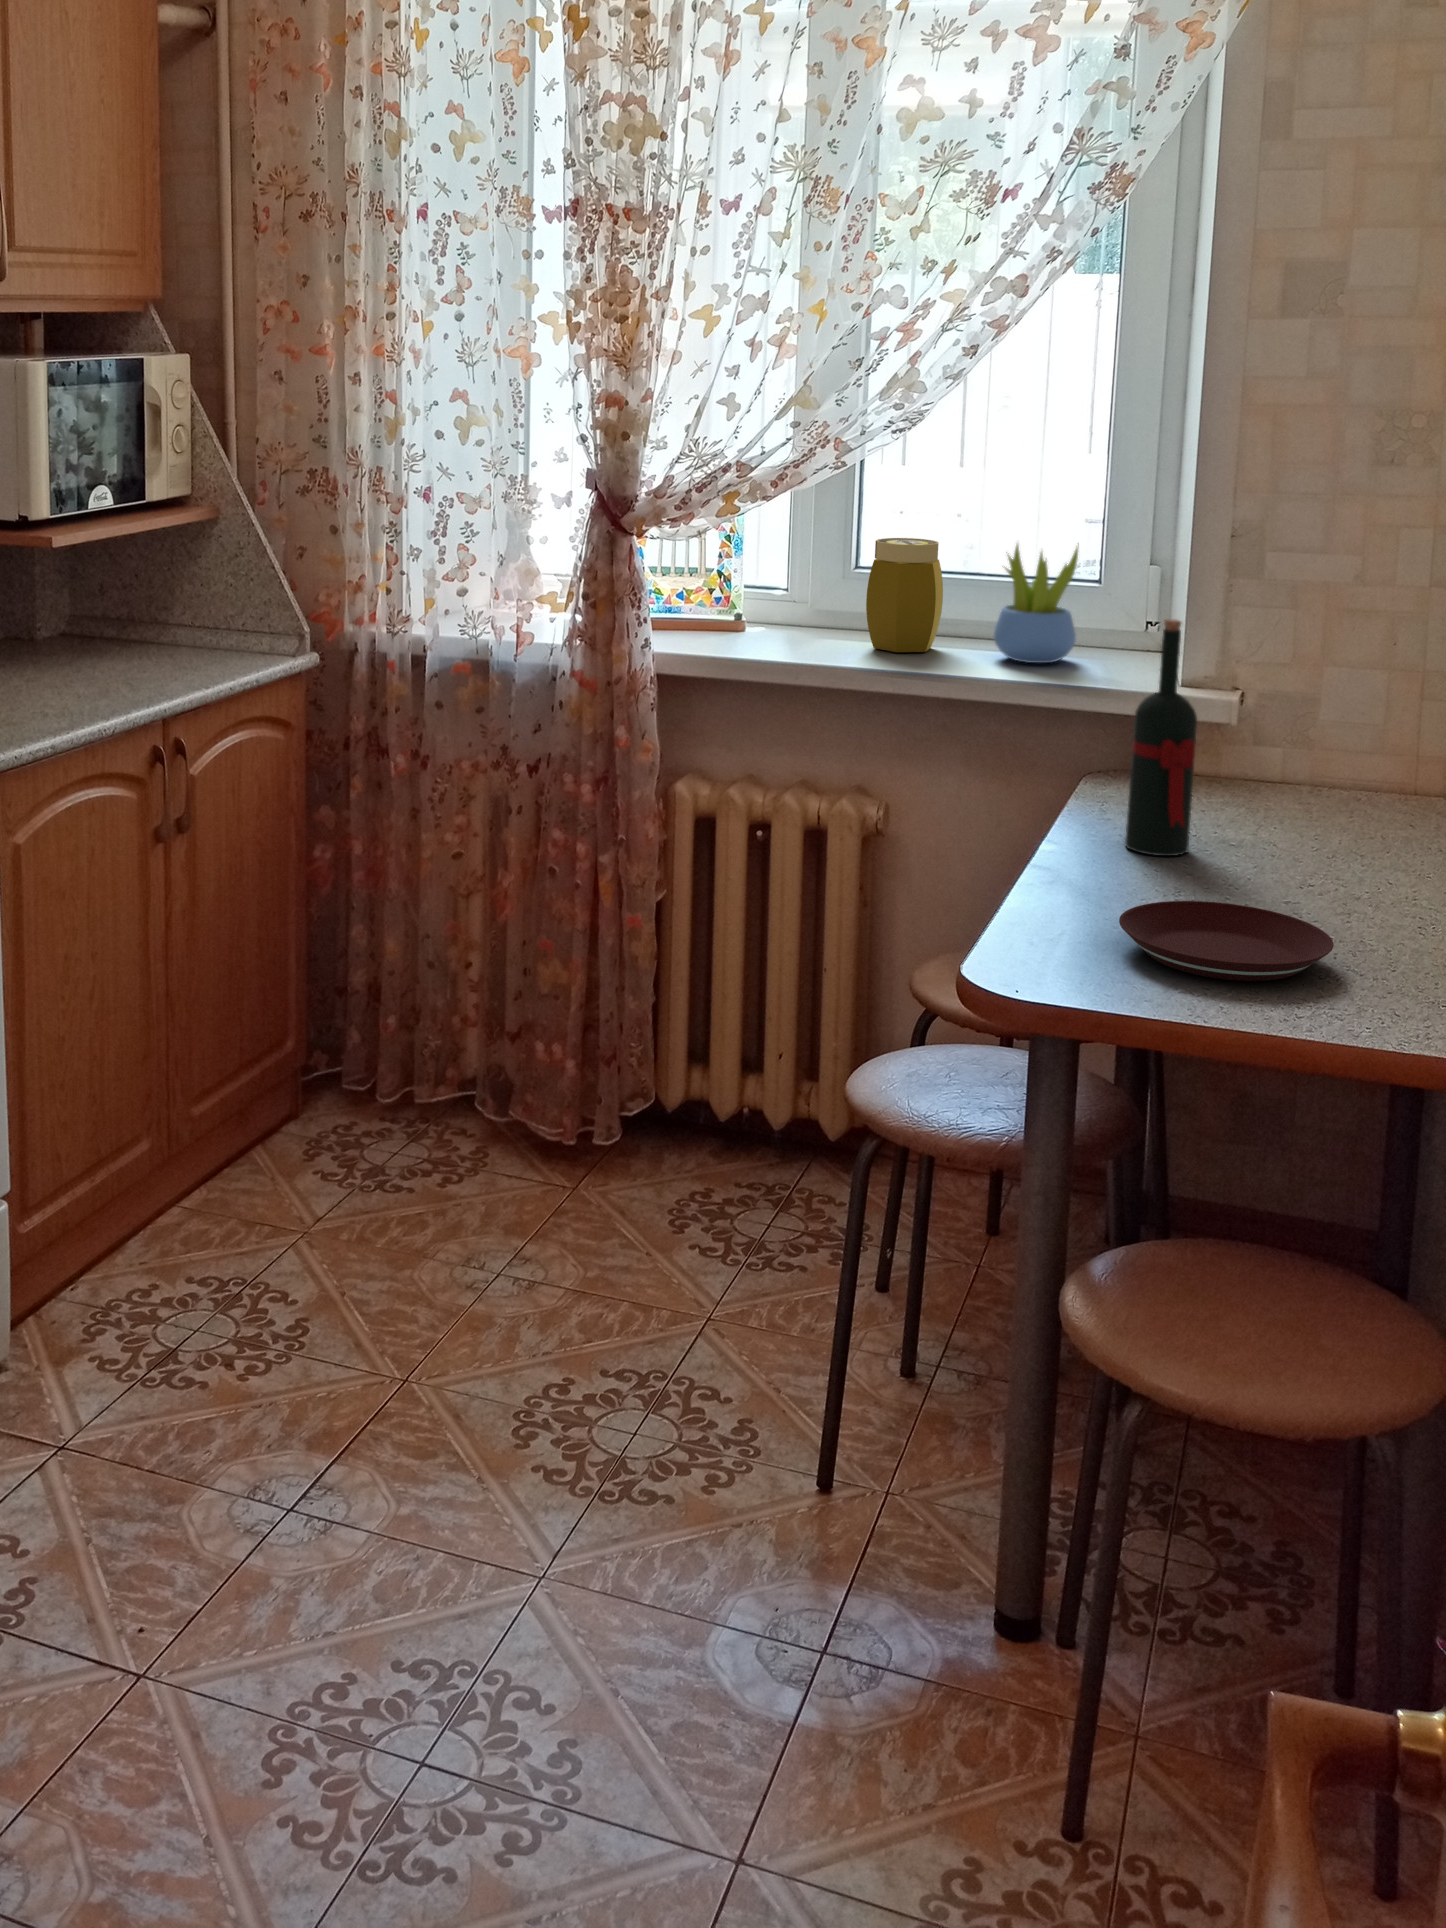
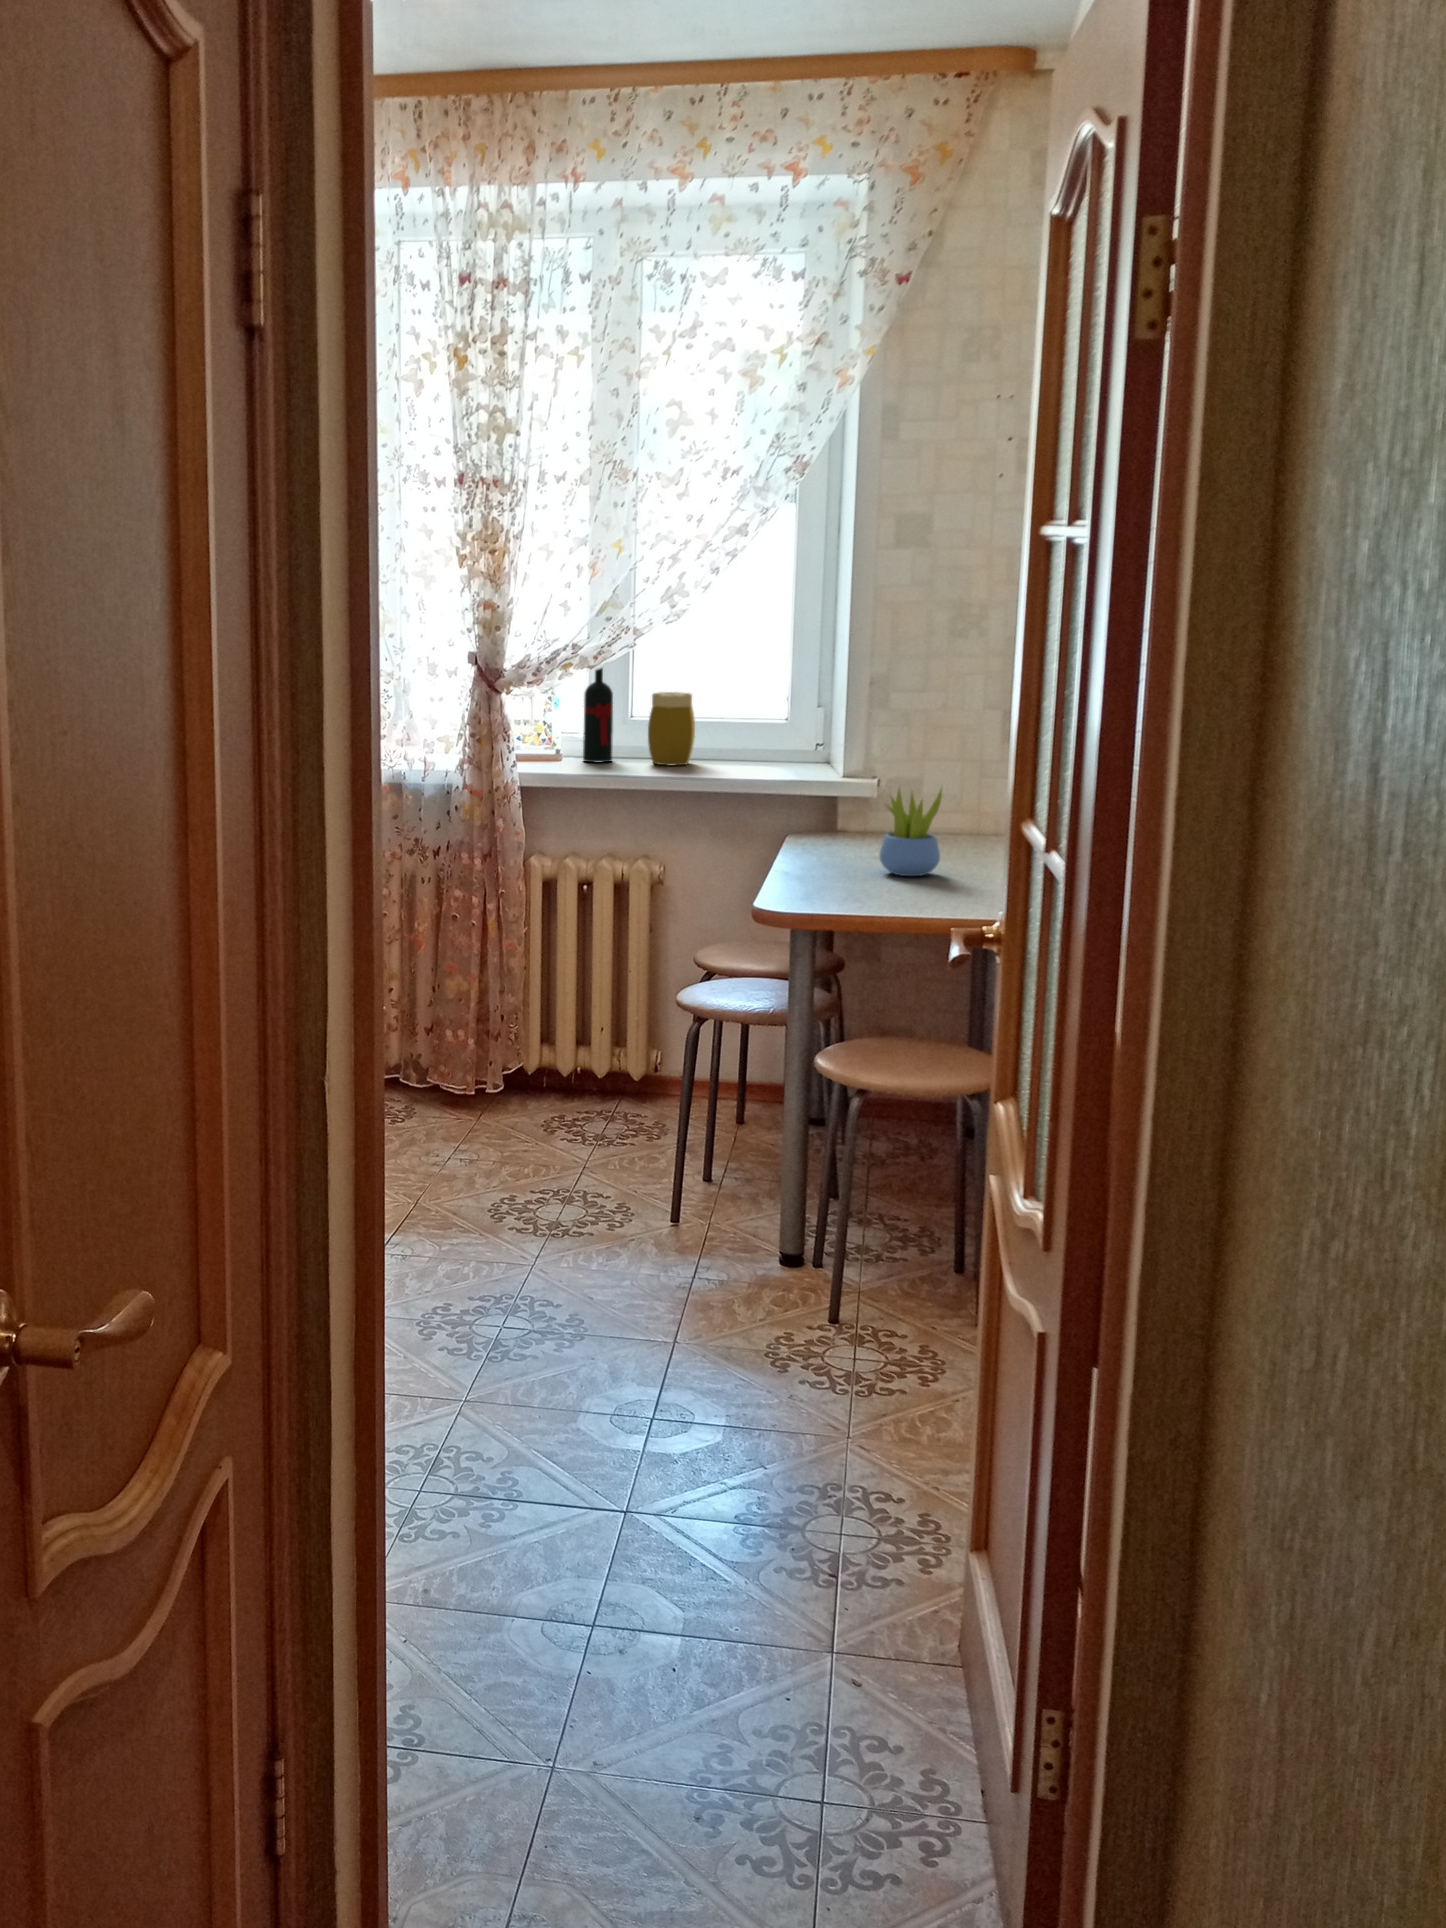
succulent plant: present [994,544,1079,663] -> present [879,789,942,876]
wine bottle: present [1125,619,1197,856] -> present [583,668,613,763]
plate: present [1119,901,1334,981] -> none [831,873,939,904]

